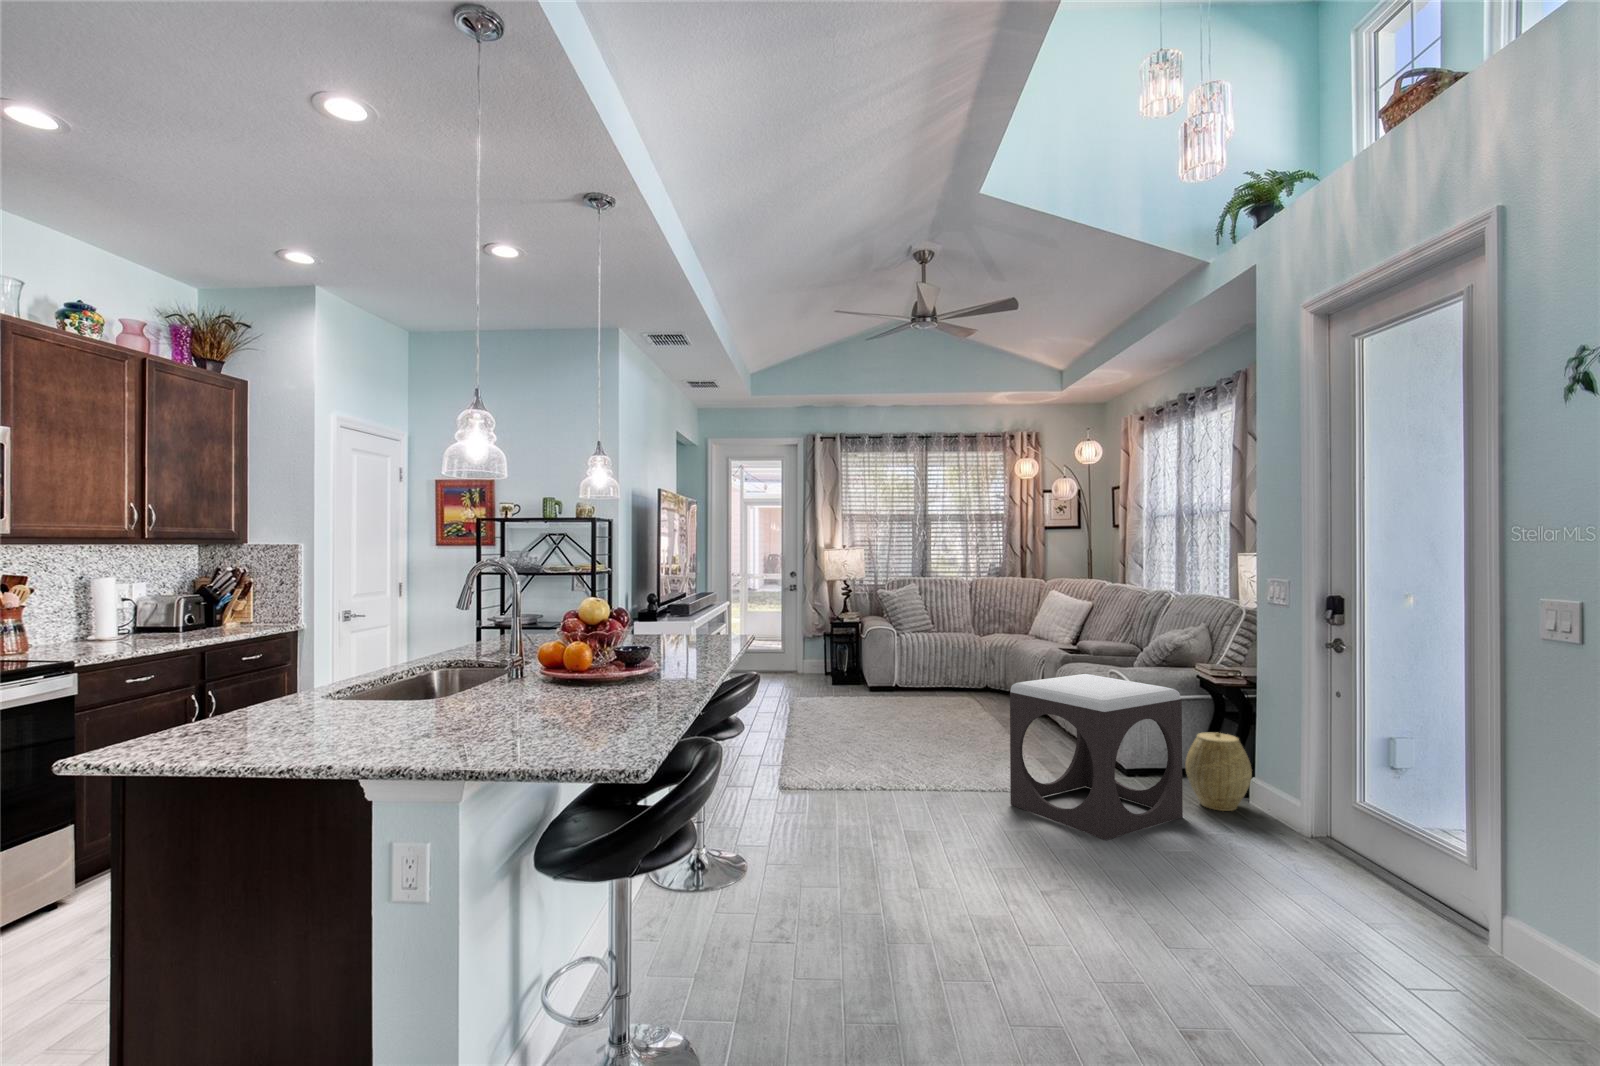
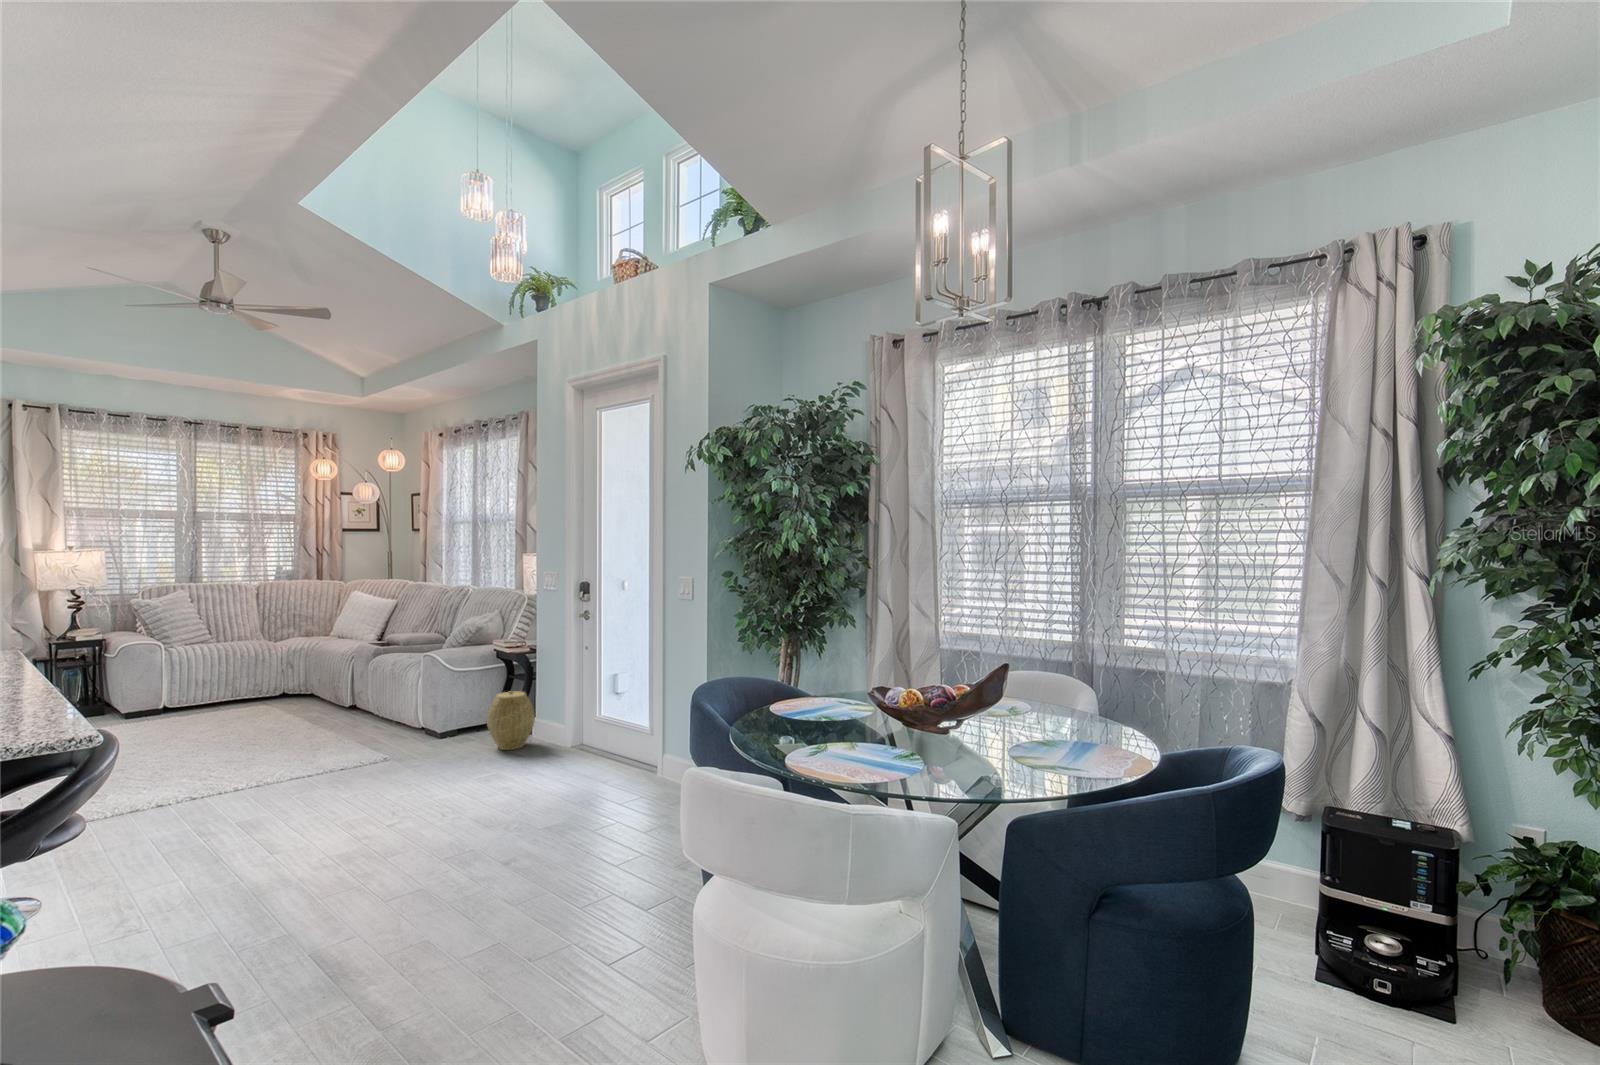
footstool: present [1010,674,1183,840] -> none [333,660,486,792]

